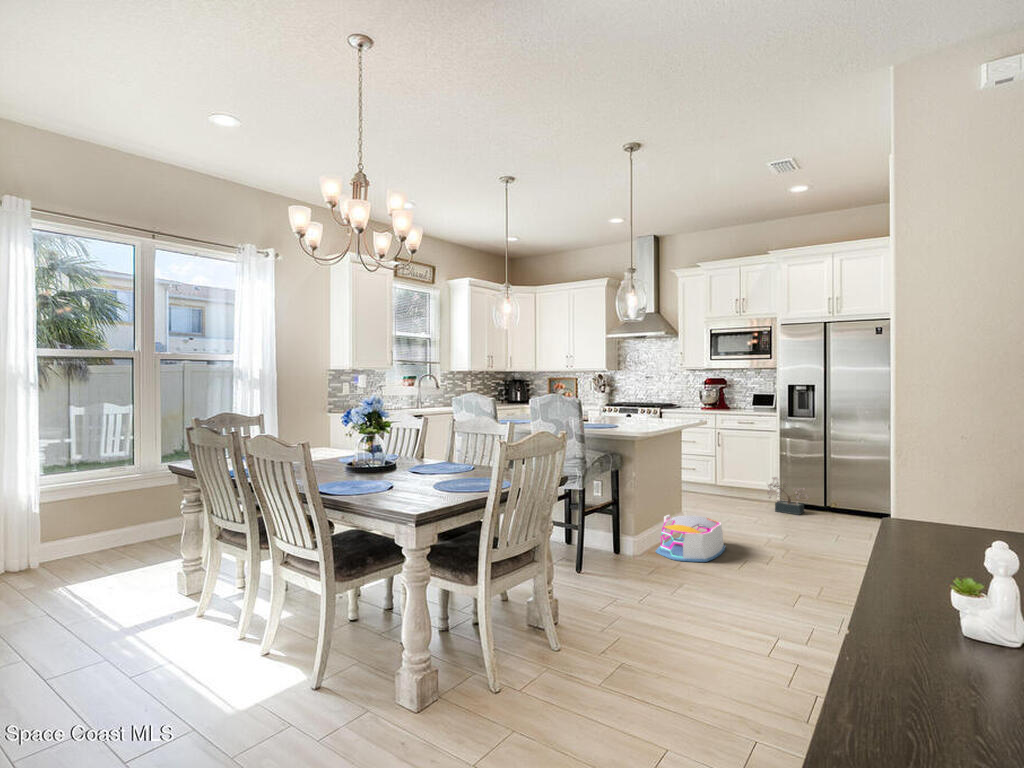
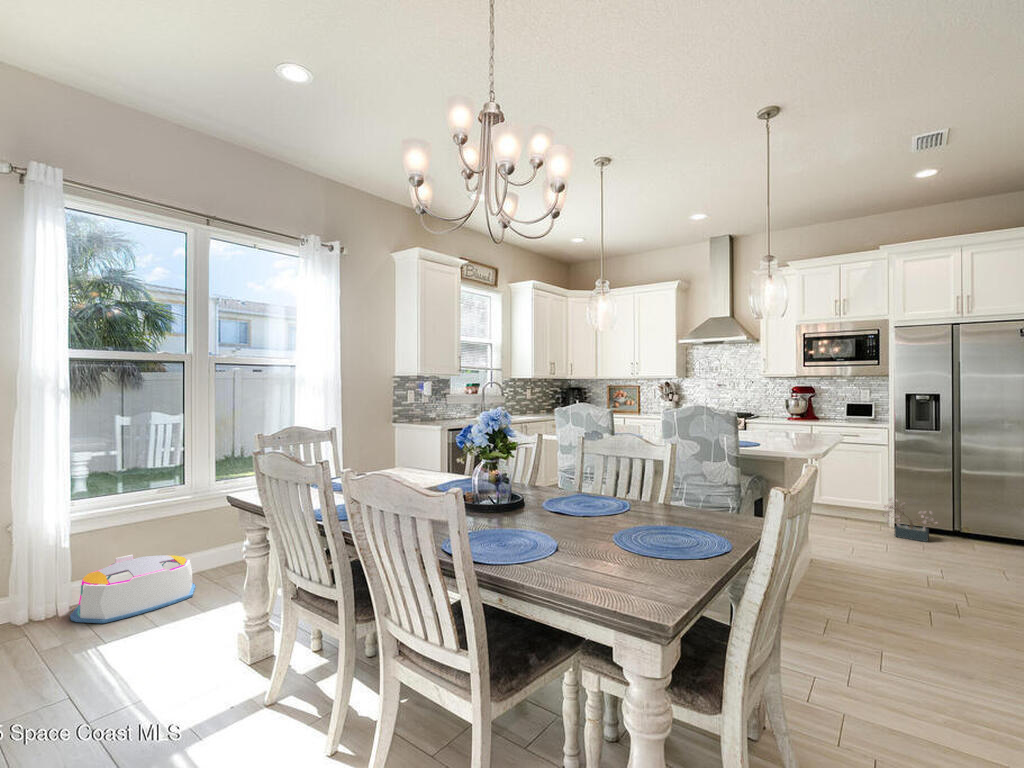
storage bin: present [656,515,725,562] -> present [70,555,196,623]

